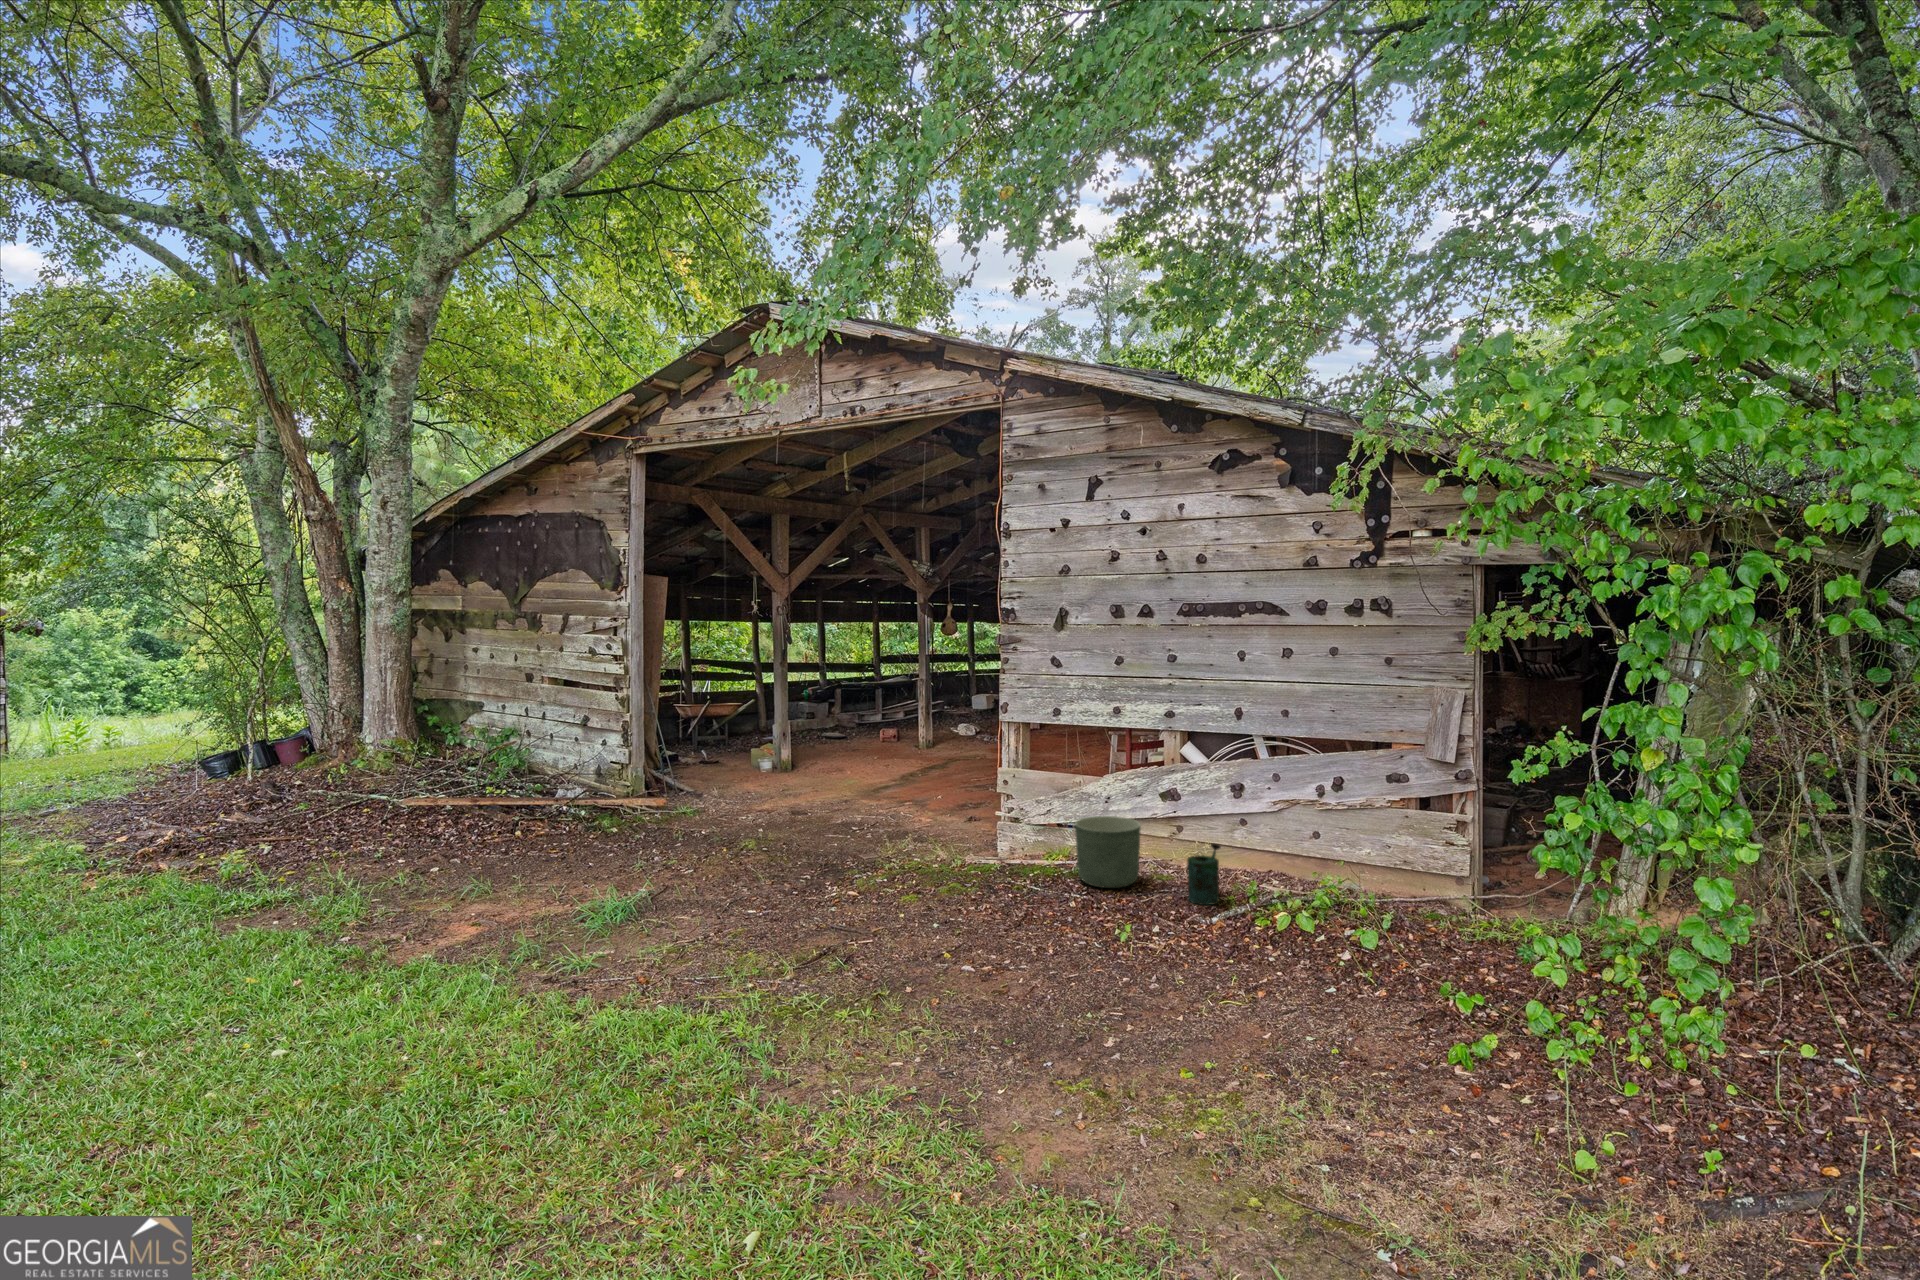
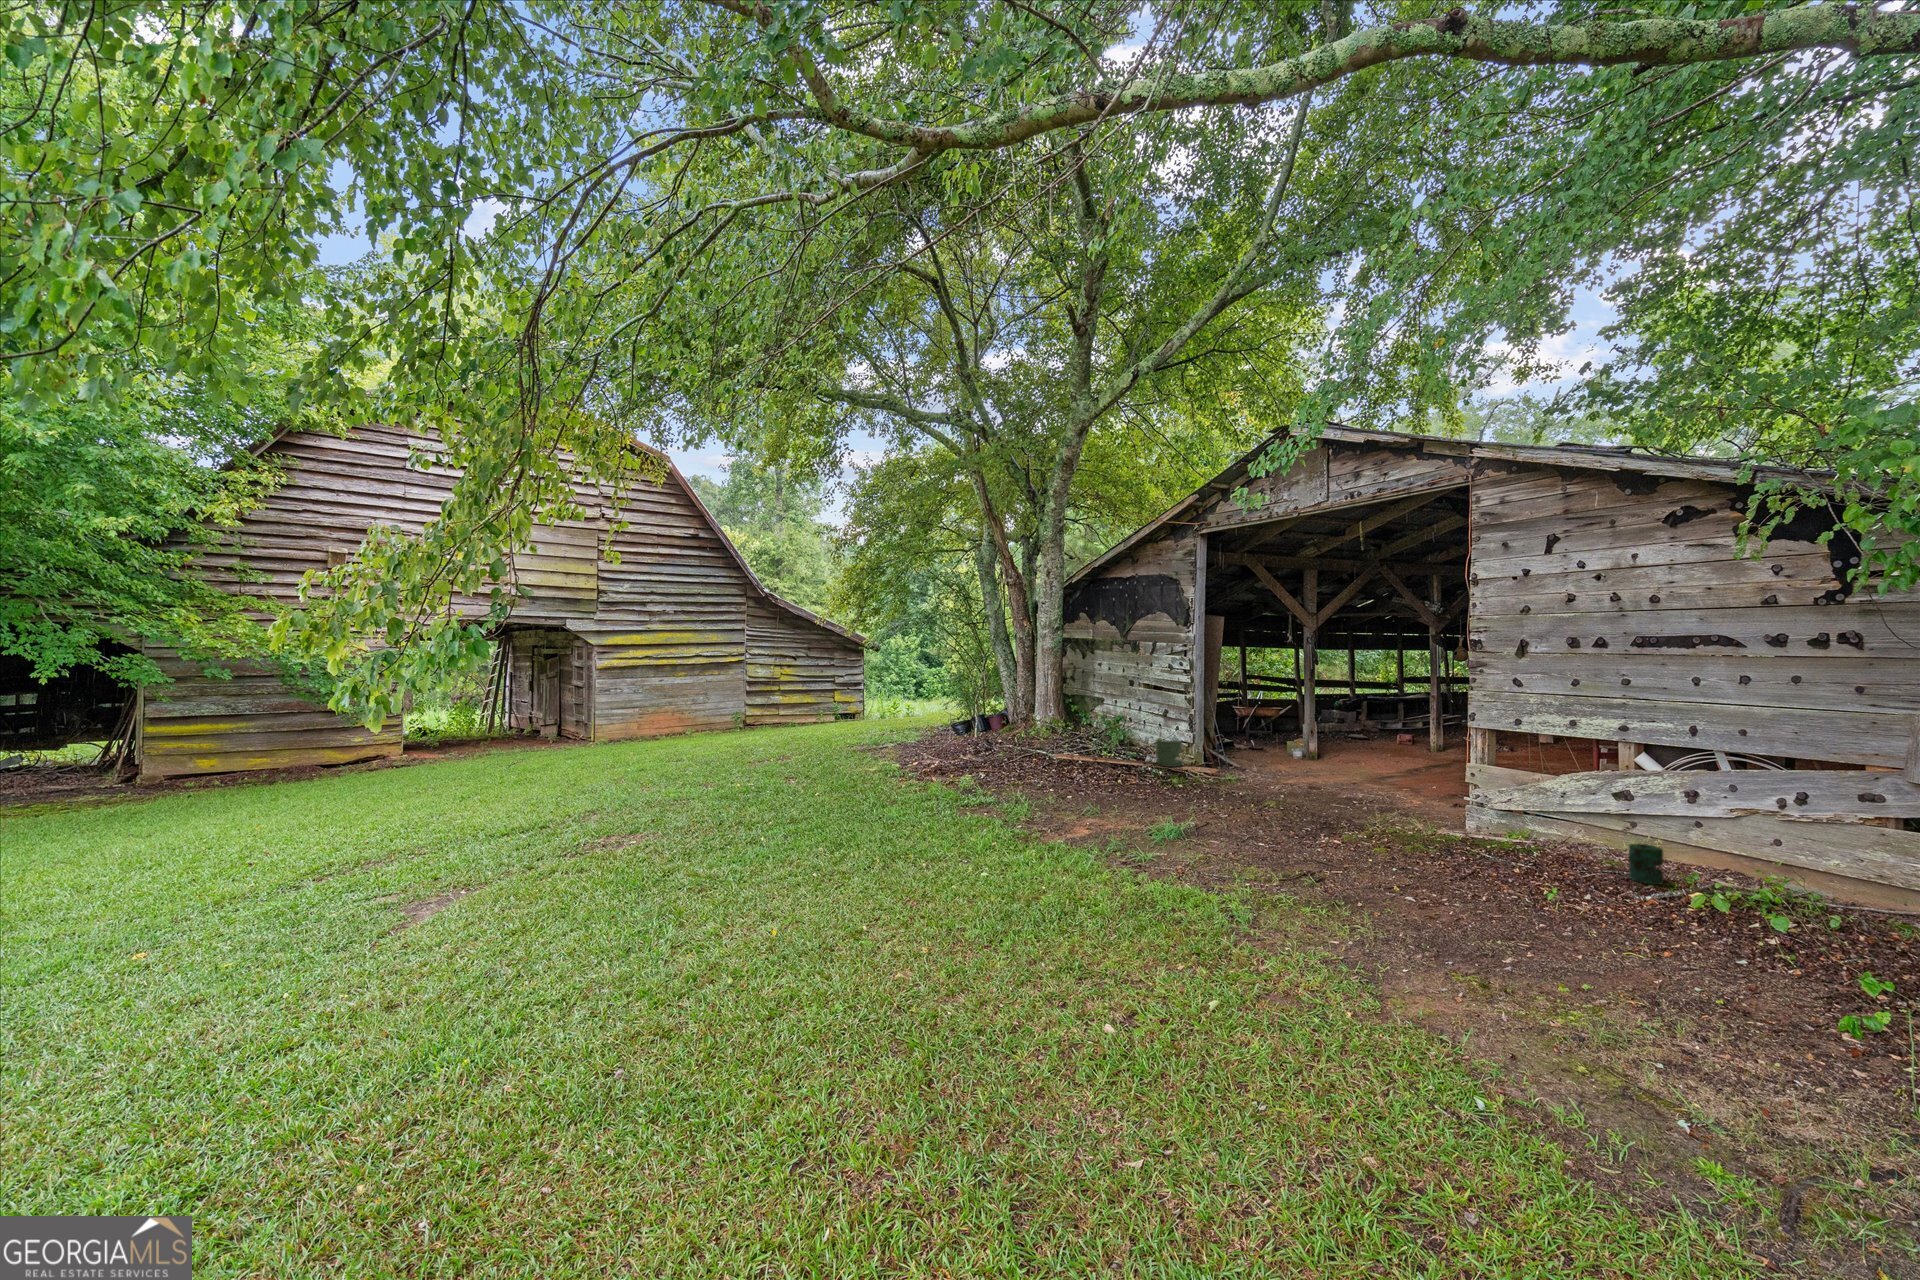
planter: present [1075,816,1141,888] -> present [1156,738,1183,767]

